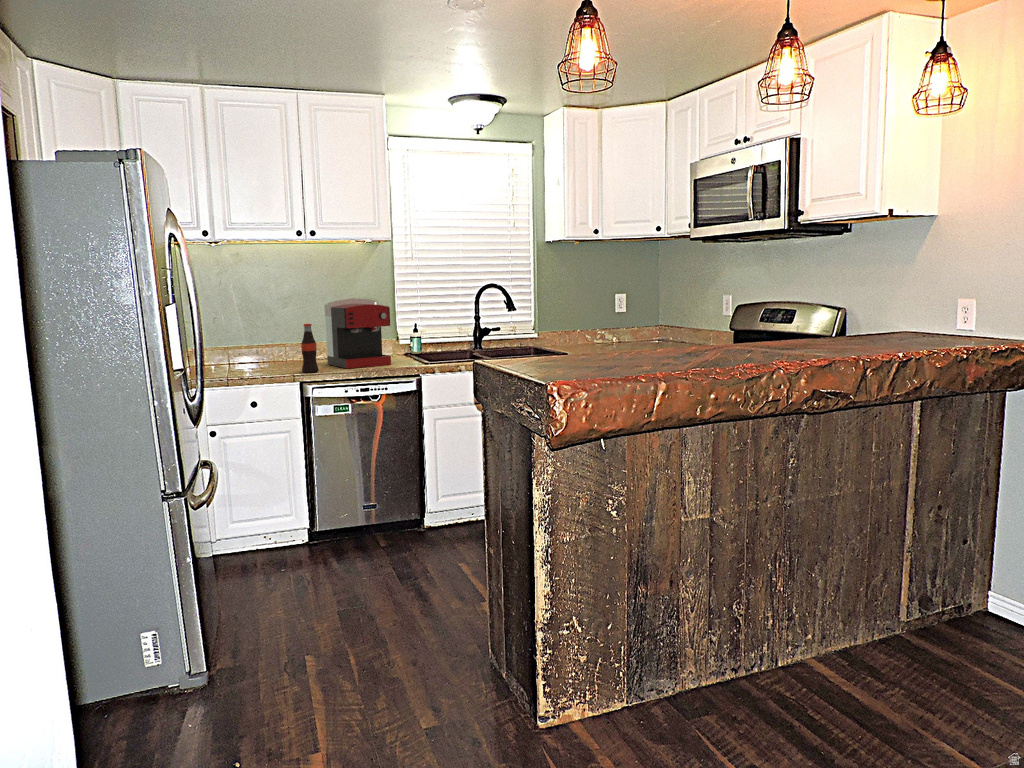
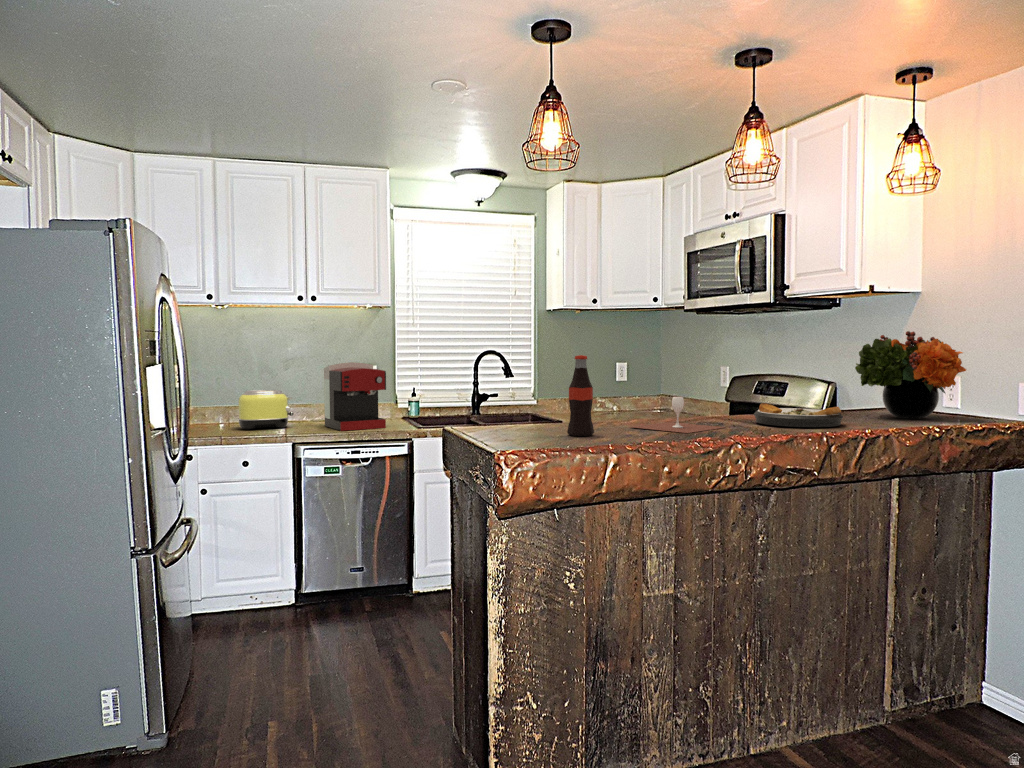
flower arrangement: none [875,255,990,342] -> present [855,331,966,419]
bottle: present [301,324,319,373] -> present [567,355,594,436]
wine glass: none [663,324,758,360] -> present [633,397,725,433]
toaster: none [238,329,295,370] -> present [238,390,294,430]
plate: none [782,329,872,352] -> present [754,403,843,427]

